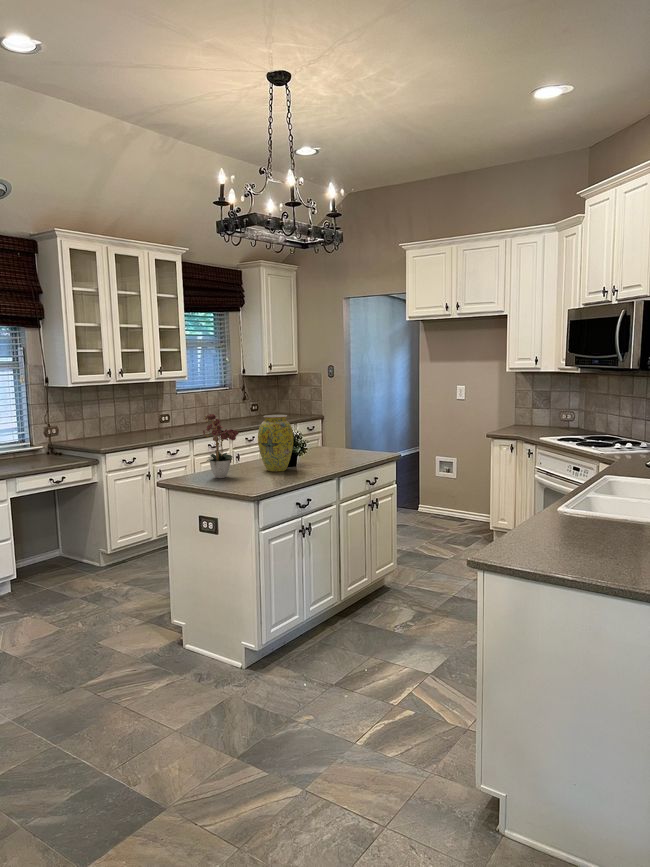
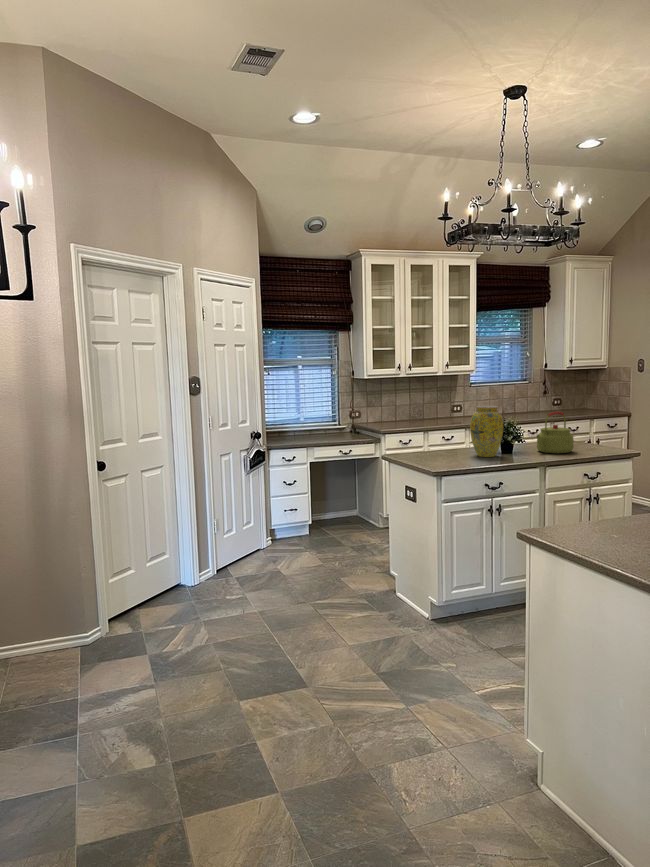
flower arrangement: present [203,414,239,478] -> none [414,399,452,457]
kettle: none [313,418,348,461] -> present [537,412,574,453]

